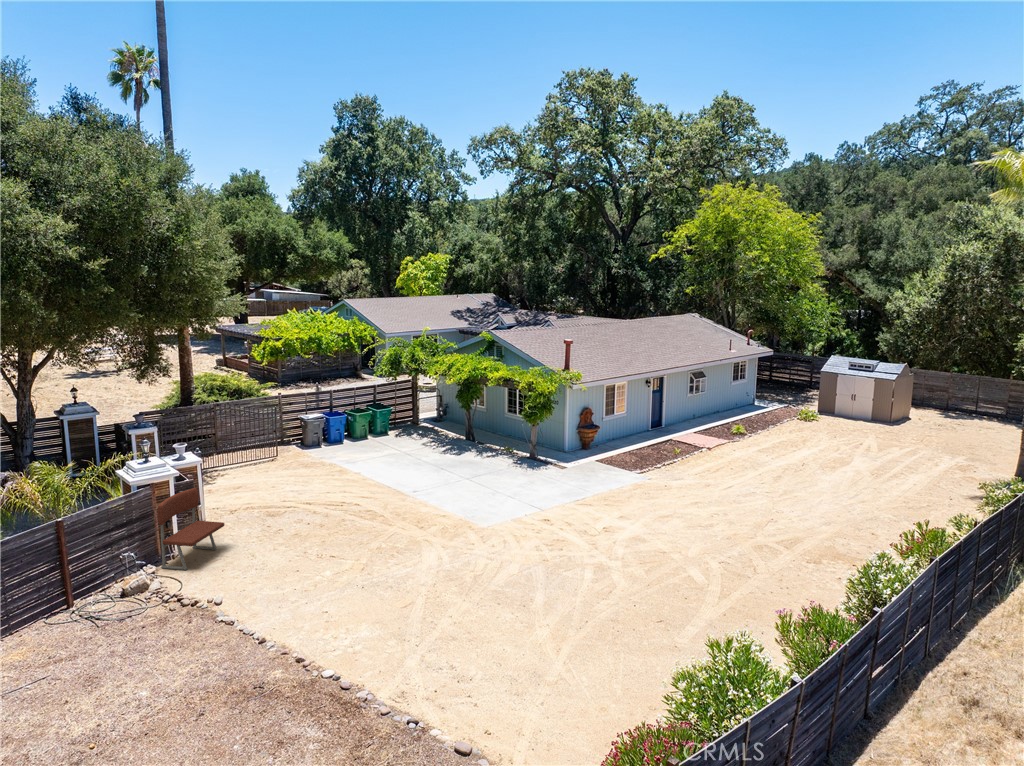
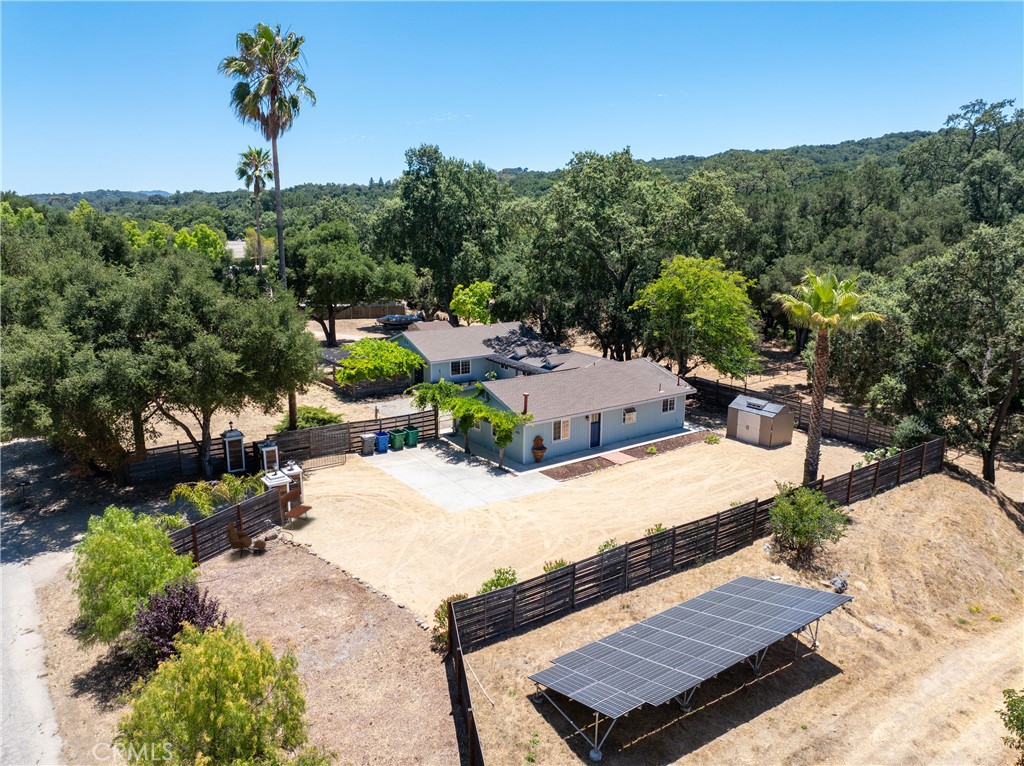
lounge chair: none [21,556,123,637] -> present [227,522,266,557]

